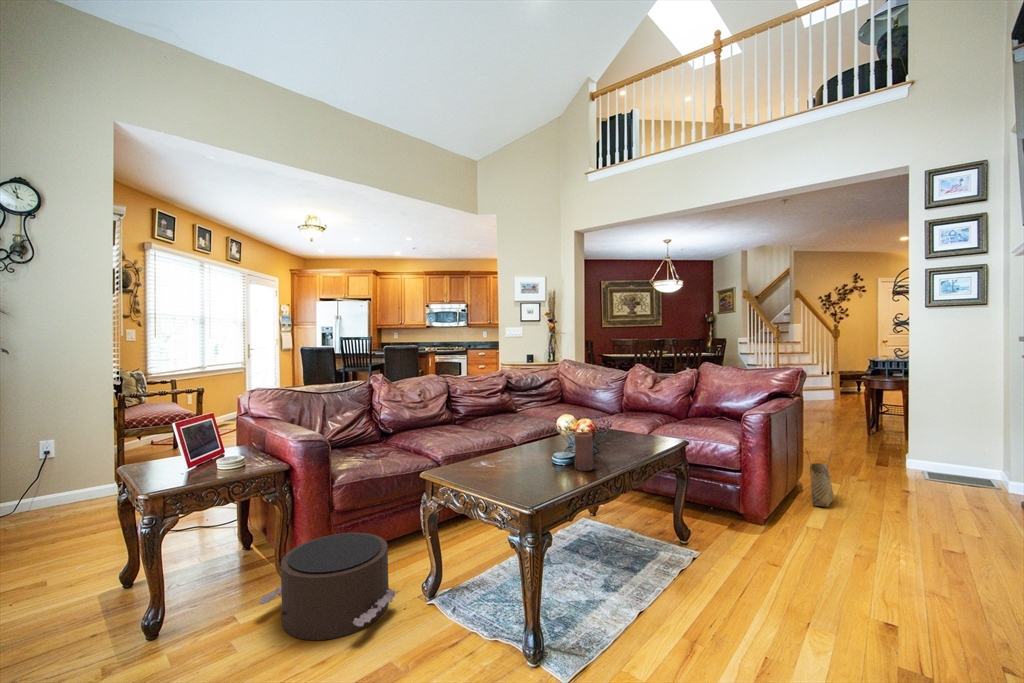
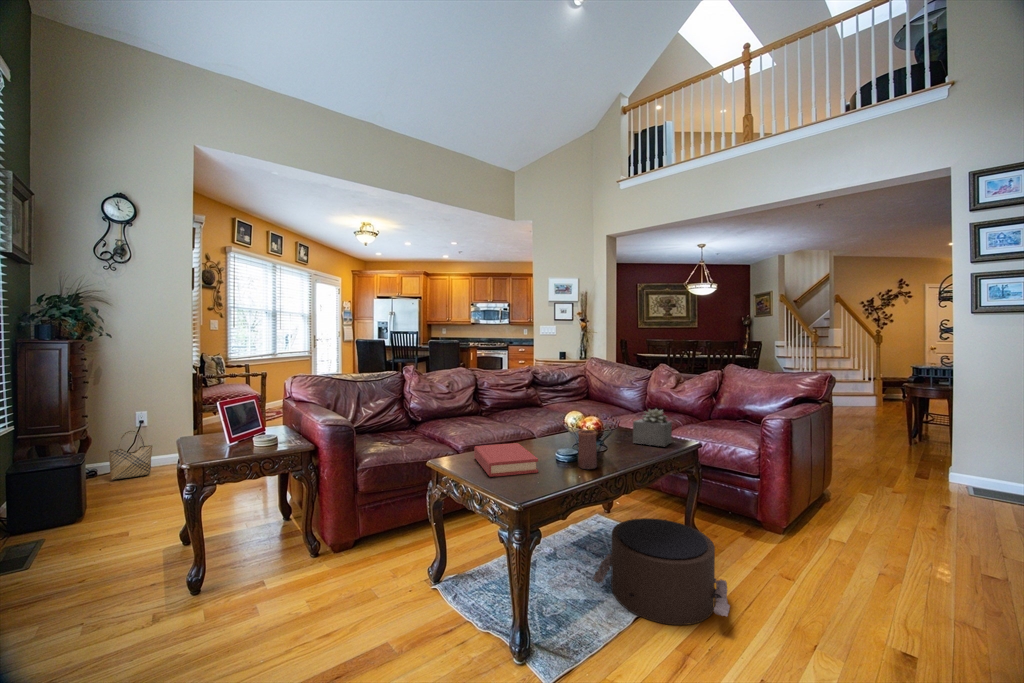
succulent plant: none [622,408,660,446] -> present [633,409,672,446]
hardback book: none [468,449,538,483] -> present [474,443,538,477]
woven basket: present [806,450,834,507] -> present [108,431,153,480]
pouf: present [258,533,399,640] -> present [593,518,730,625]

